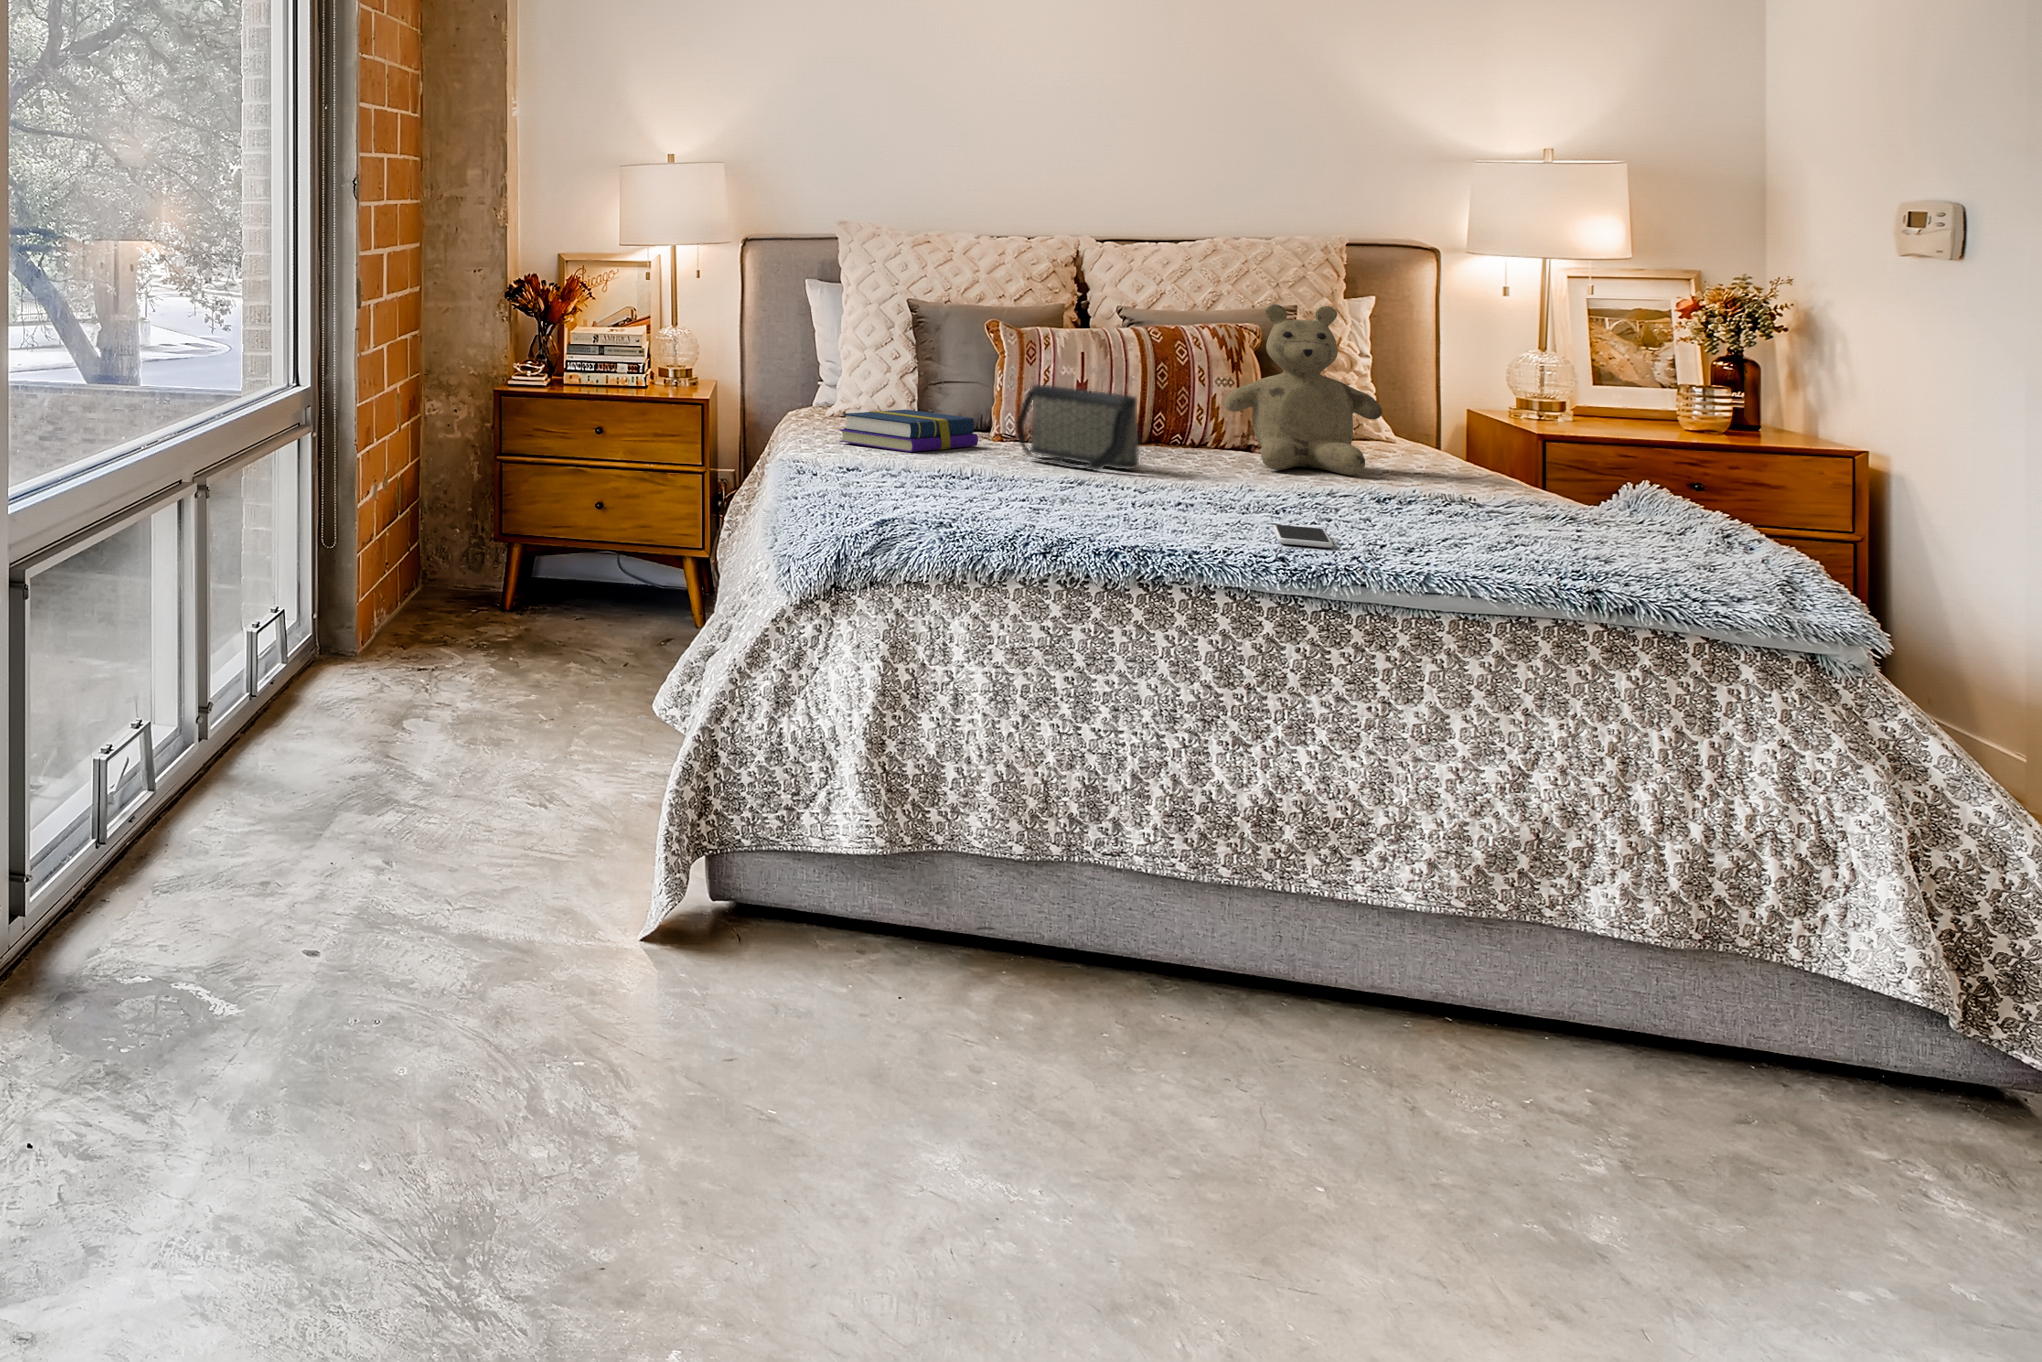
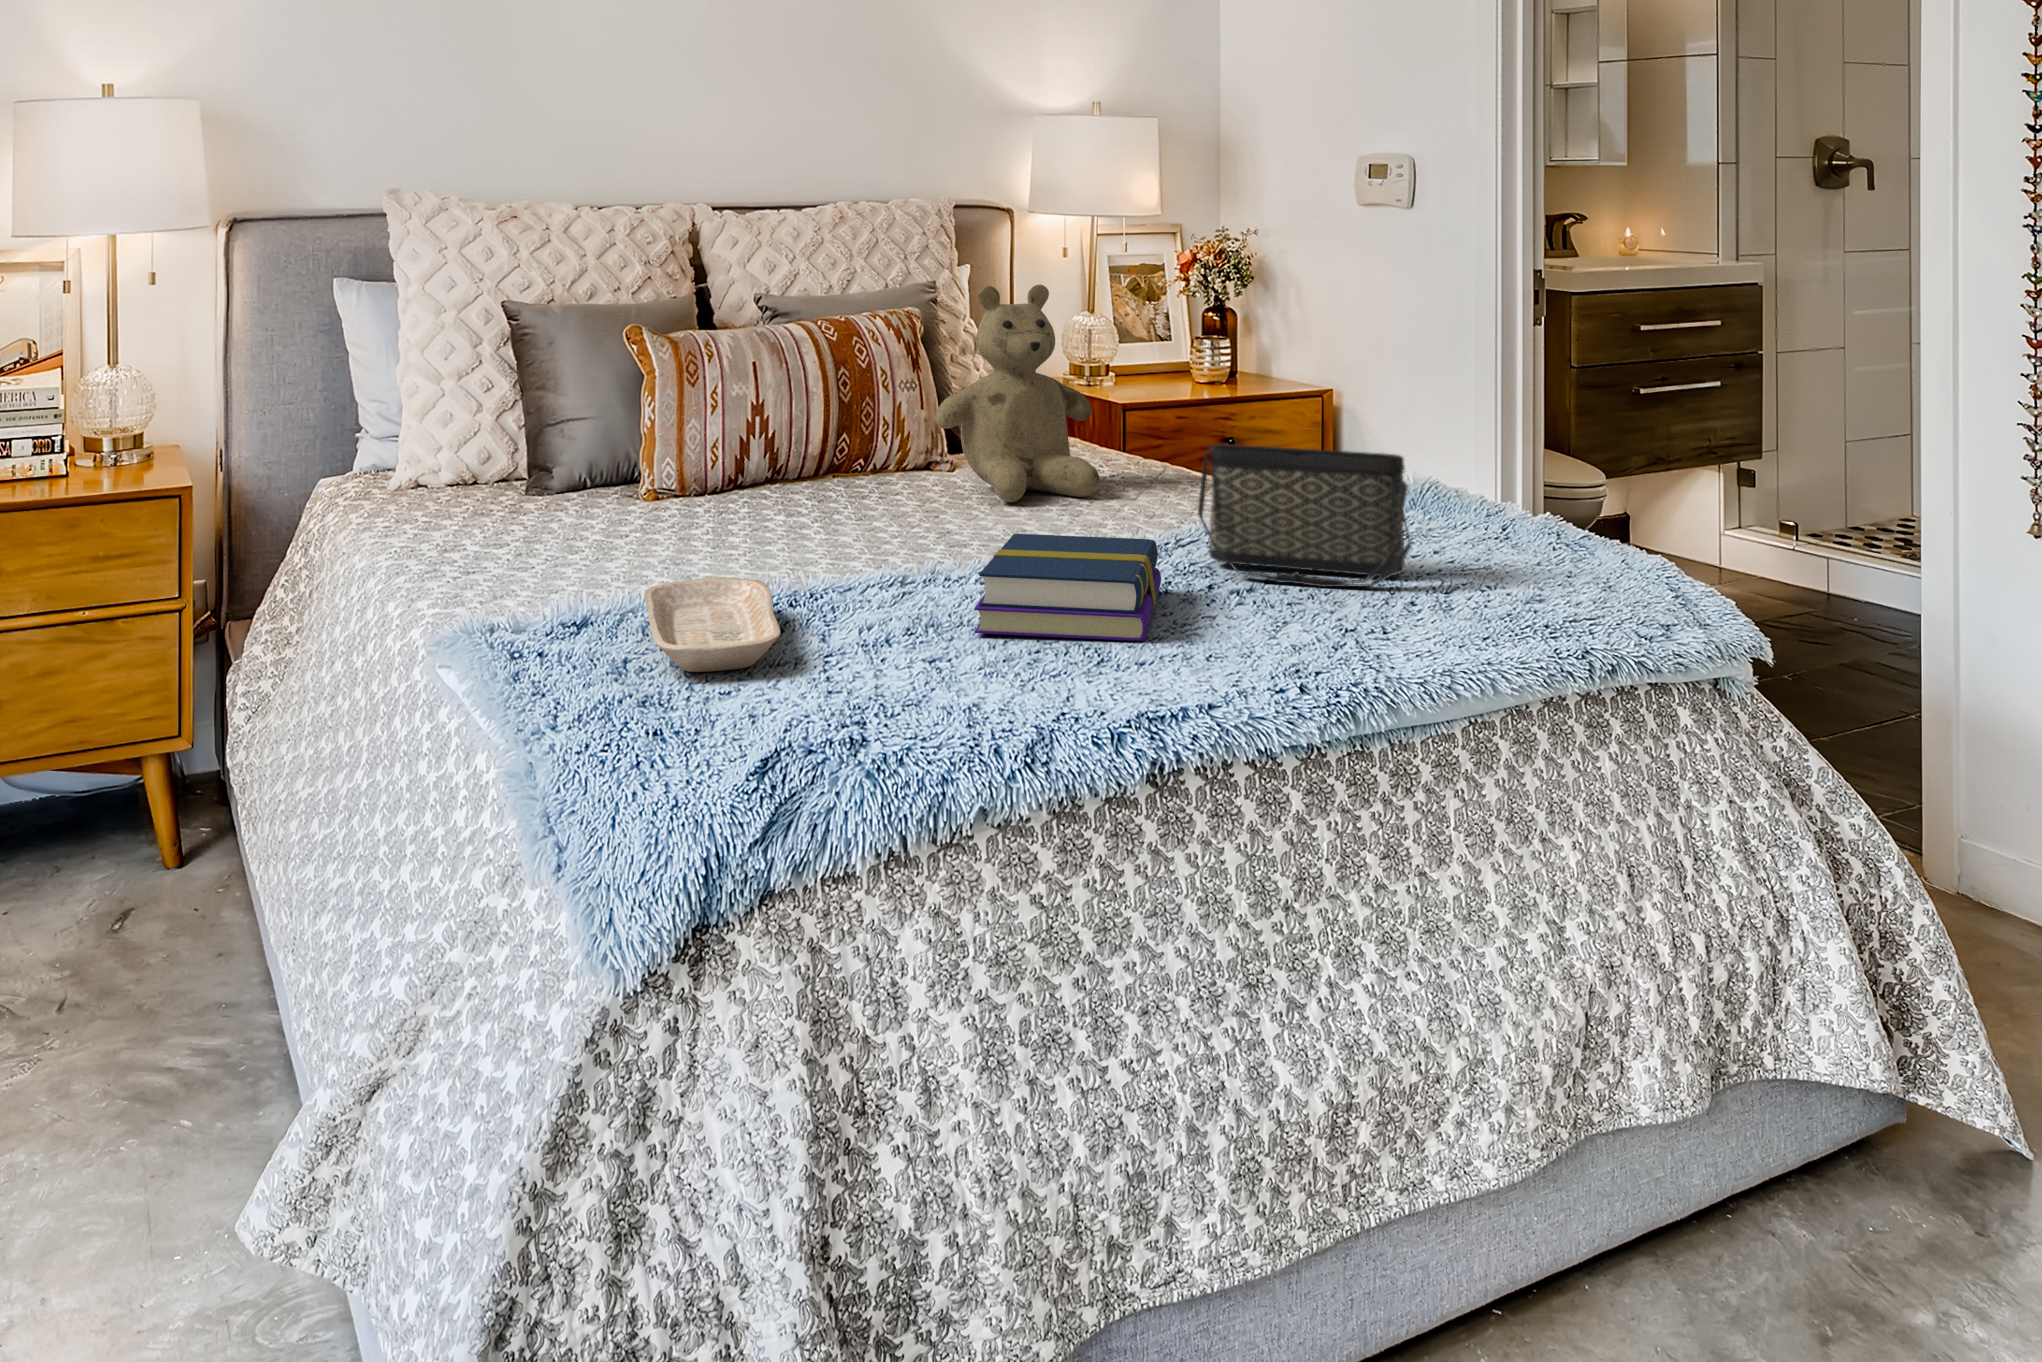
handbag: present [1017,385,1139,471] -> present [1198,444,1411,587]
book: present [840,410,978,452] -> present [974,534,1161,641]
tray: none [879,458,982,497] -> present [645,577,780,672]
smartphone: present [1273,525,1333,548] -> none [1223,626,1340,671]

